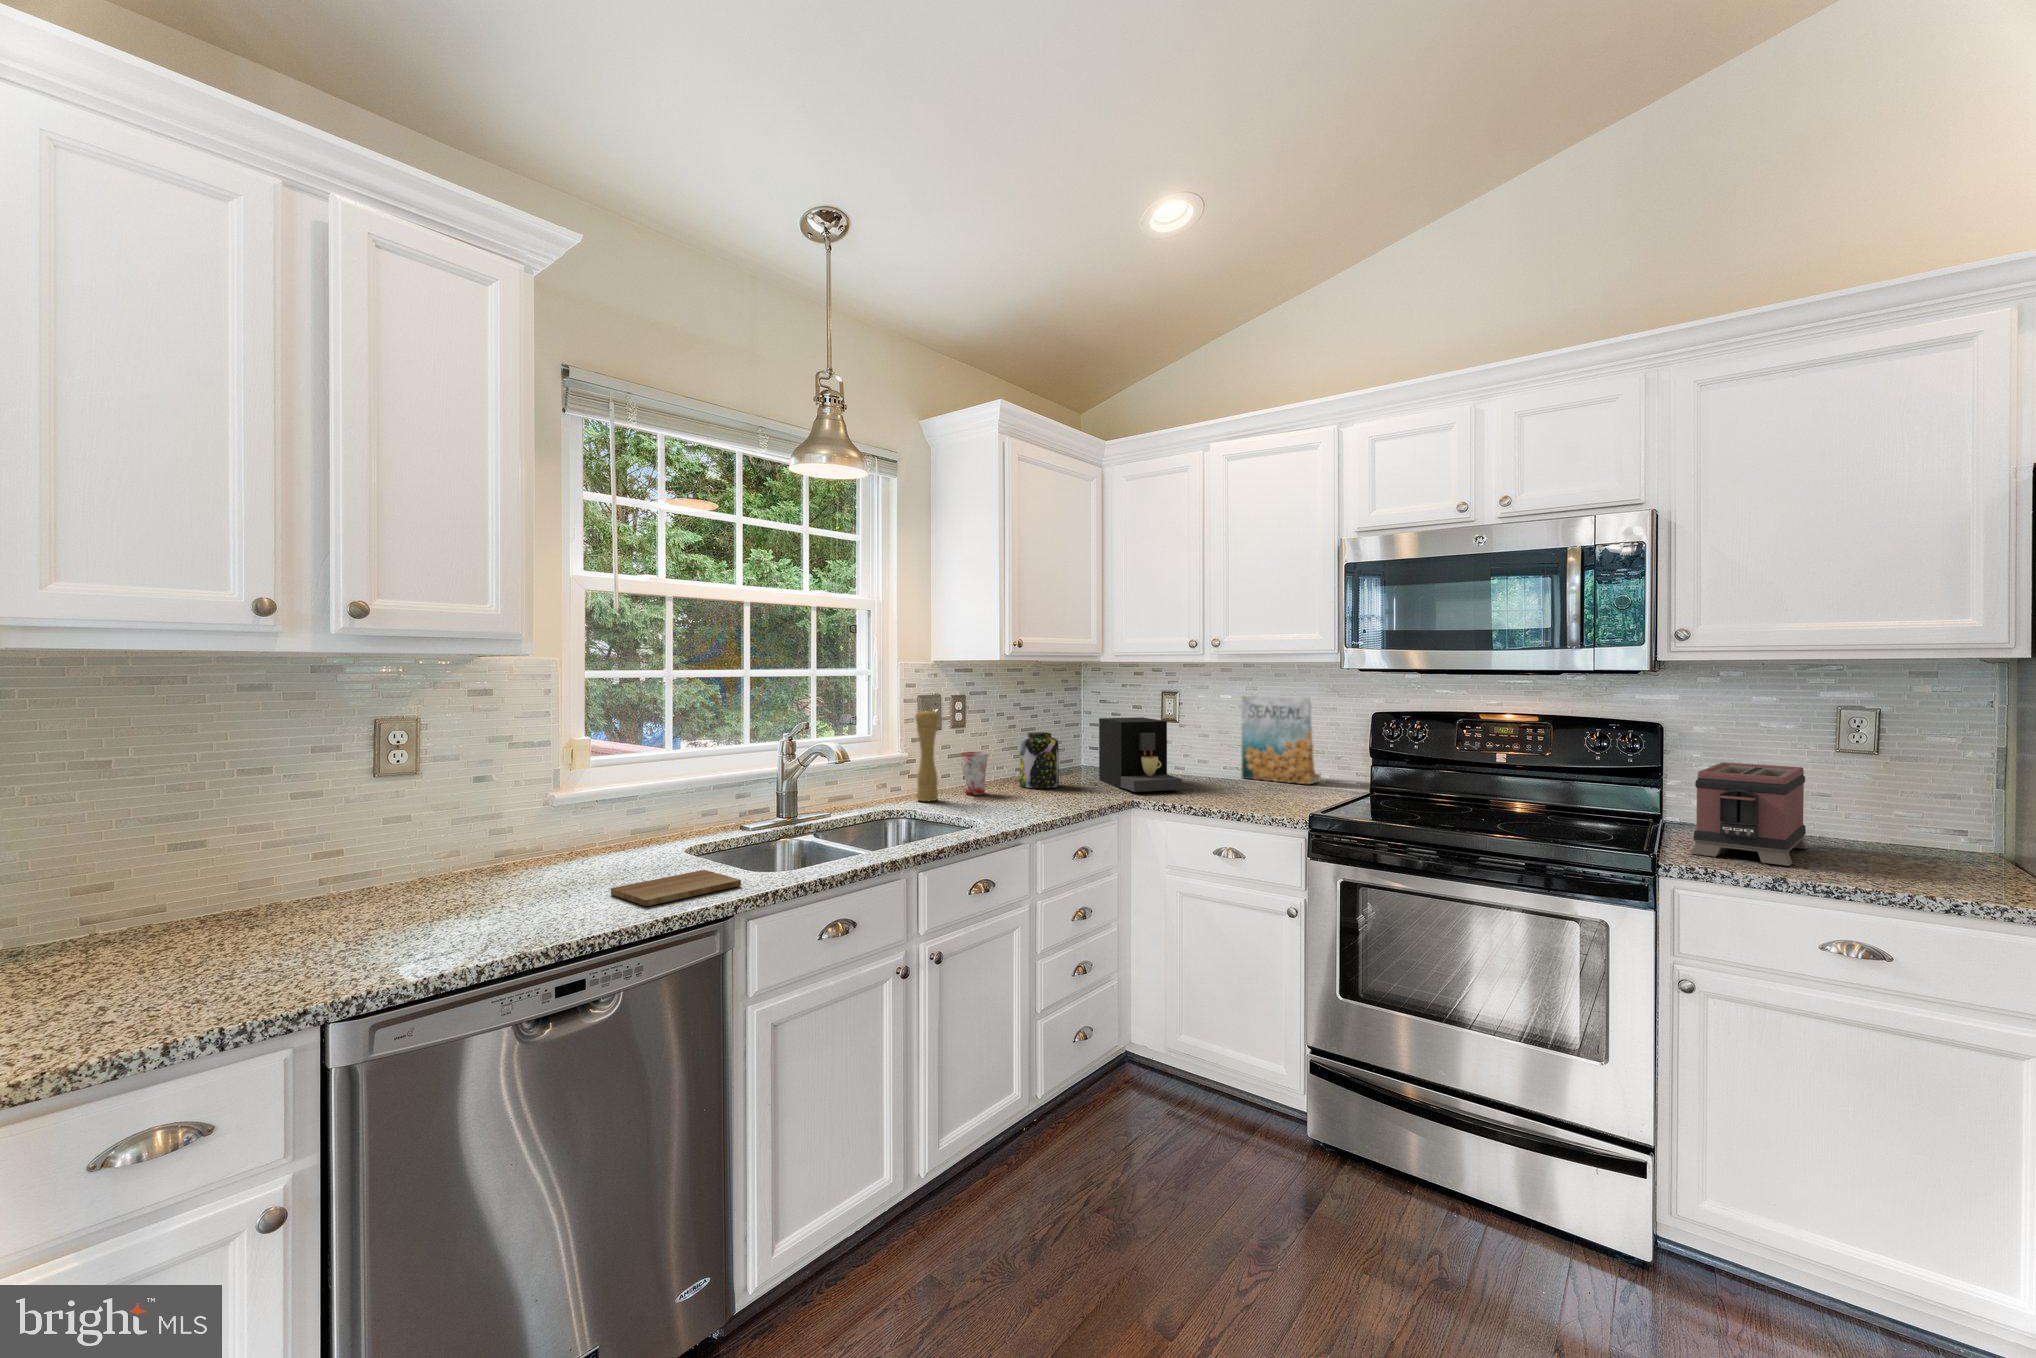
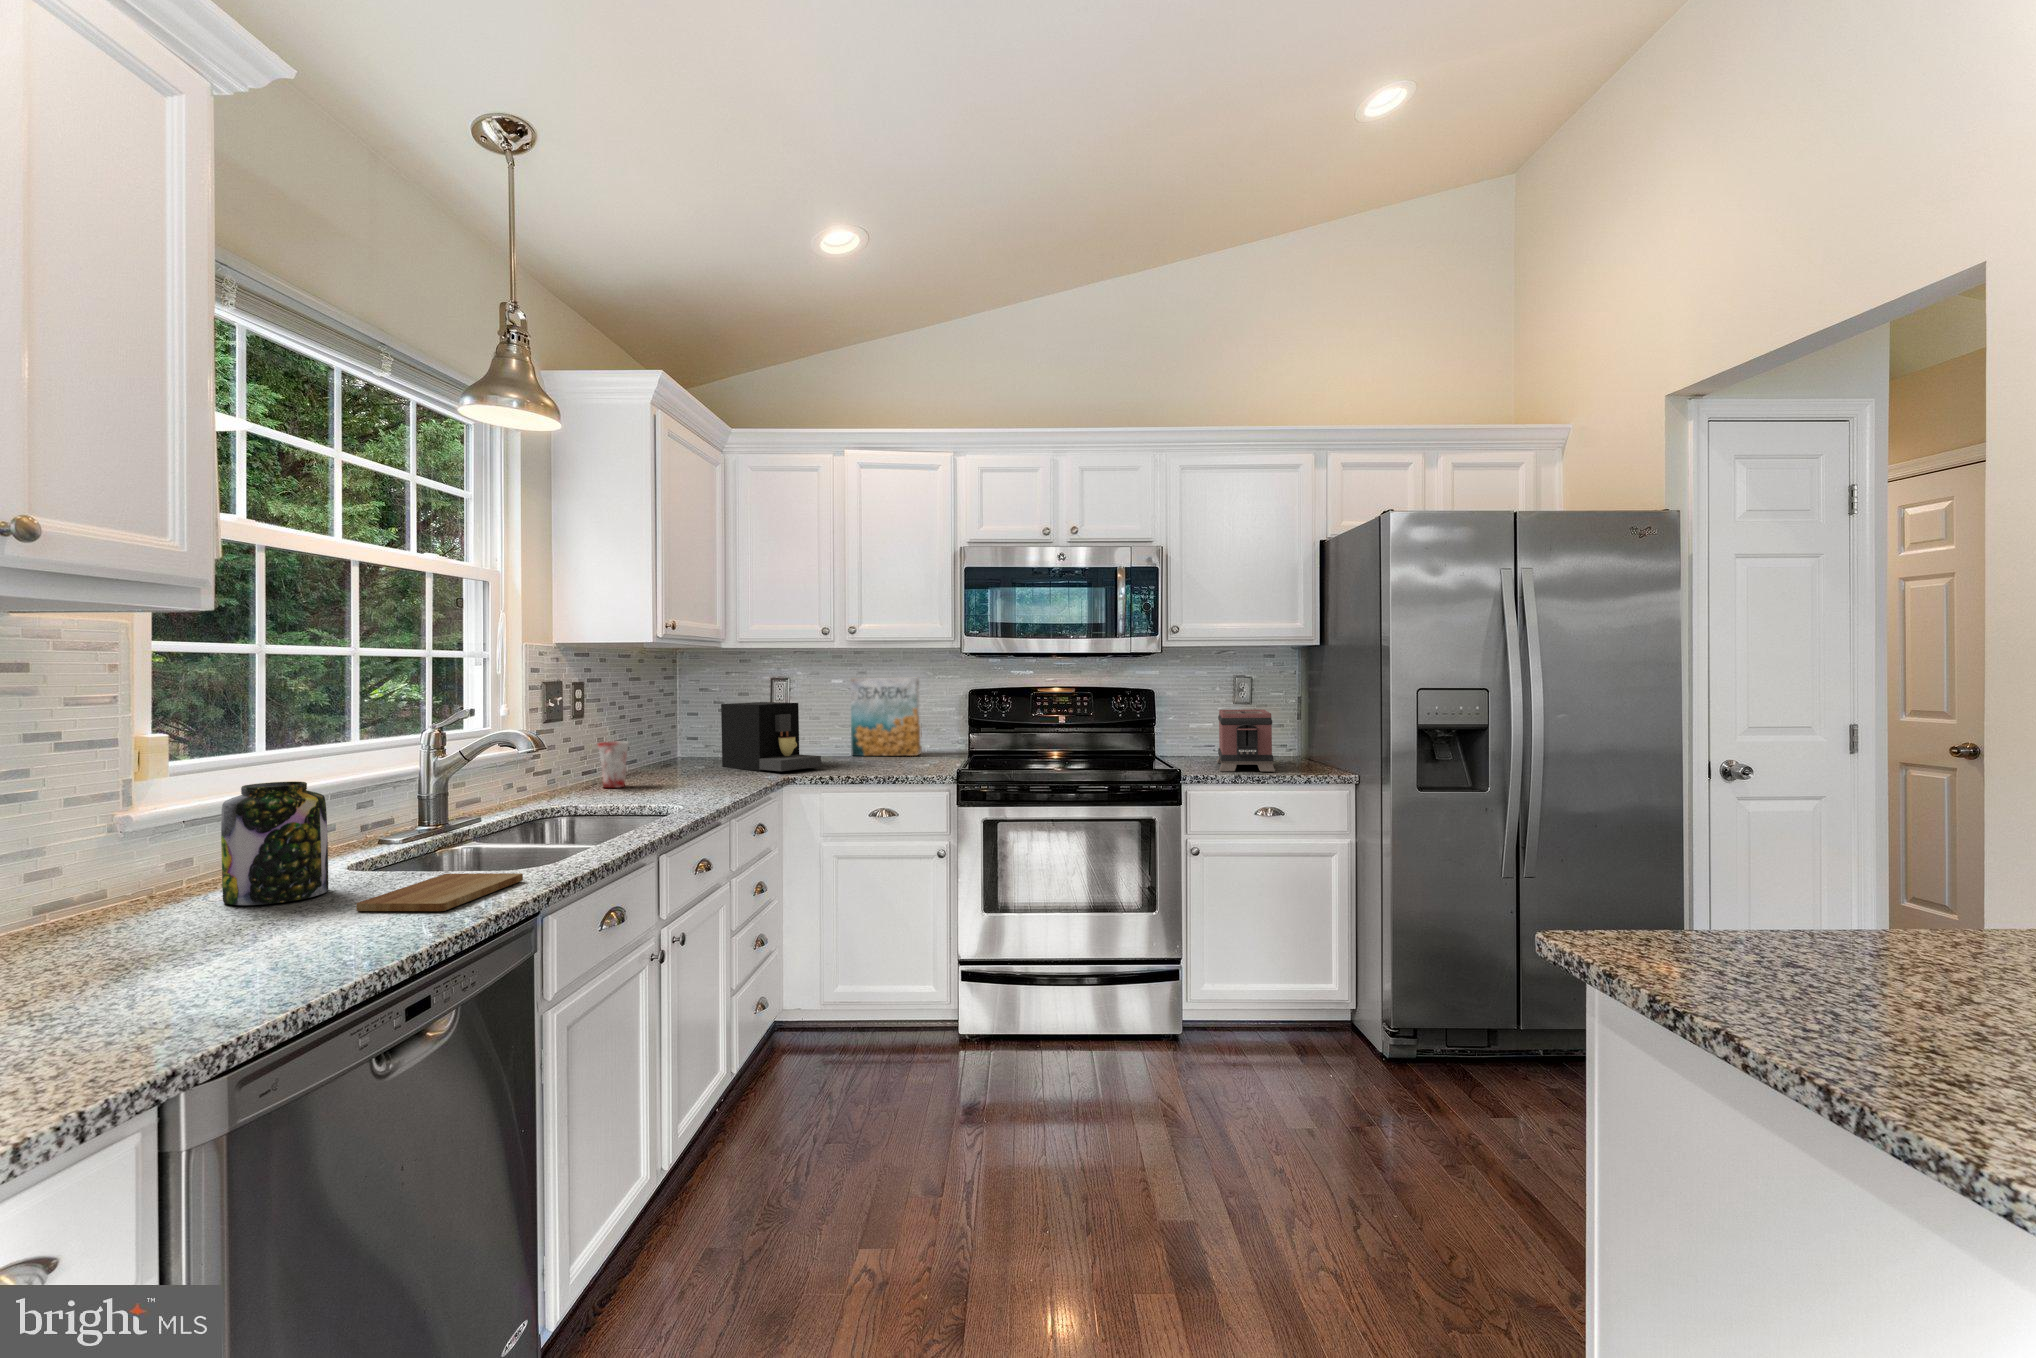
pepper mill: present [915,710,939,801] -> none [555,694,584,797]
jar: present [1020,732,1059,788] -> present [221,781,328,905]

